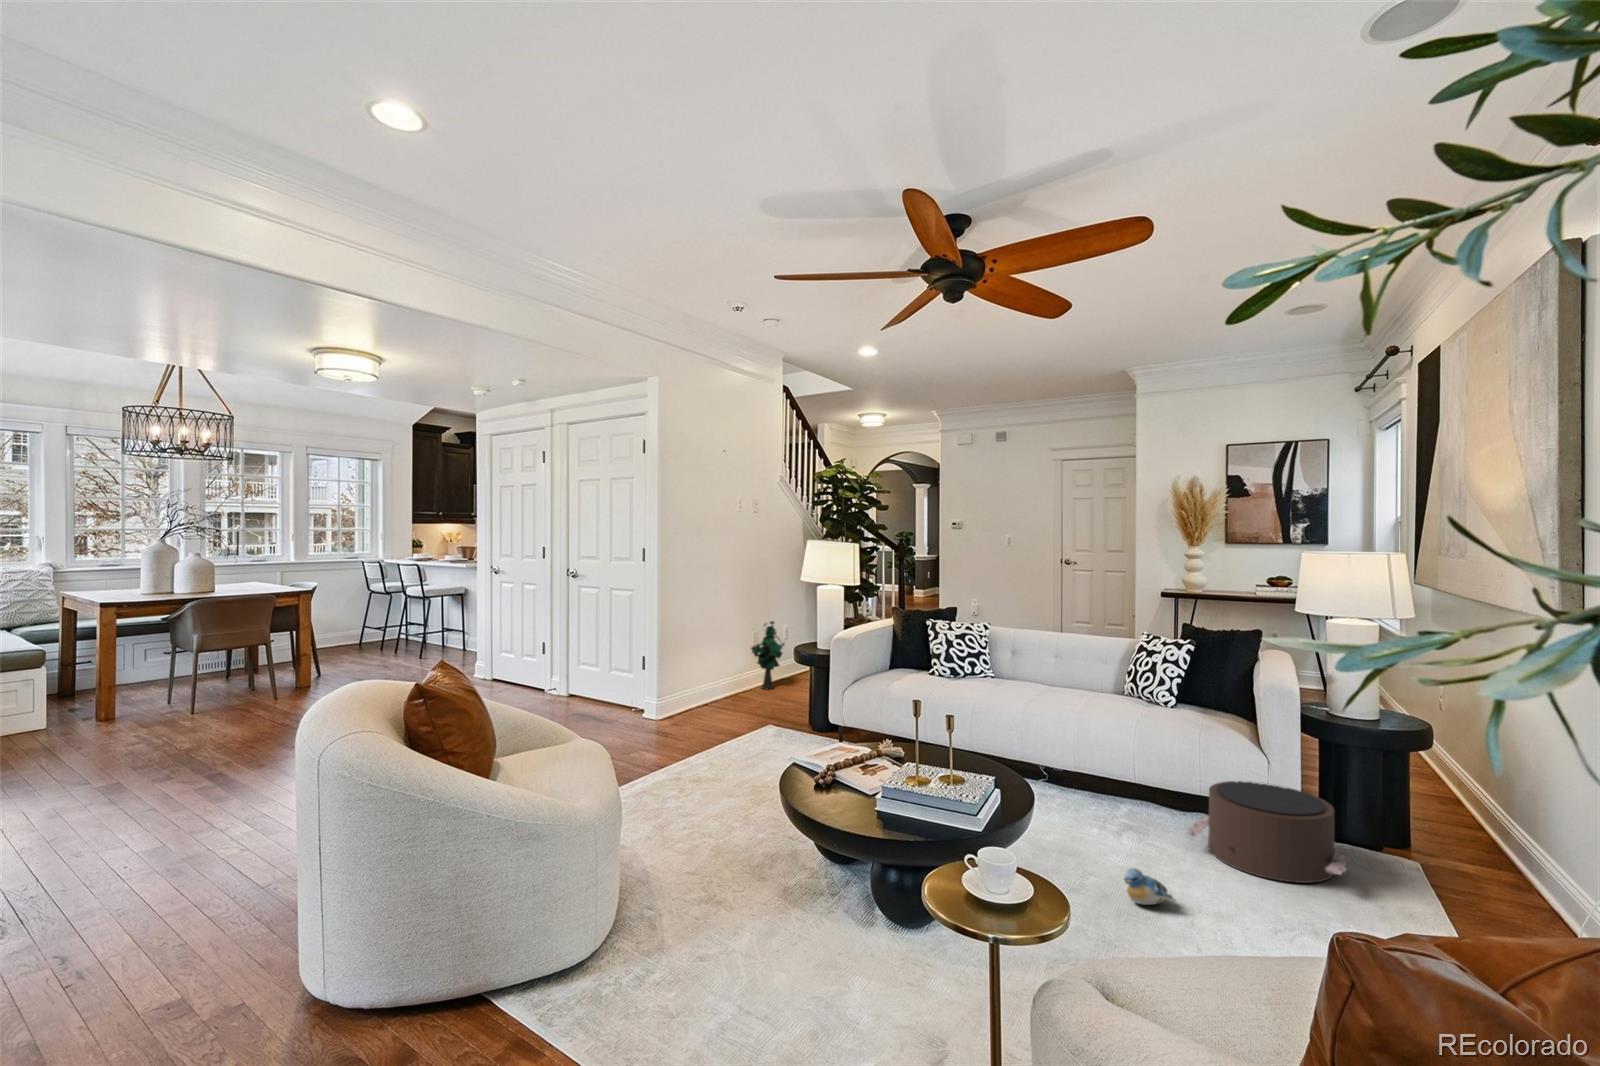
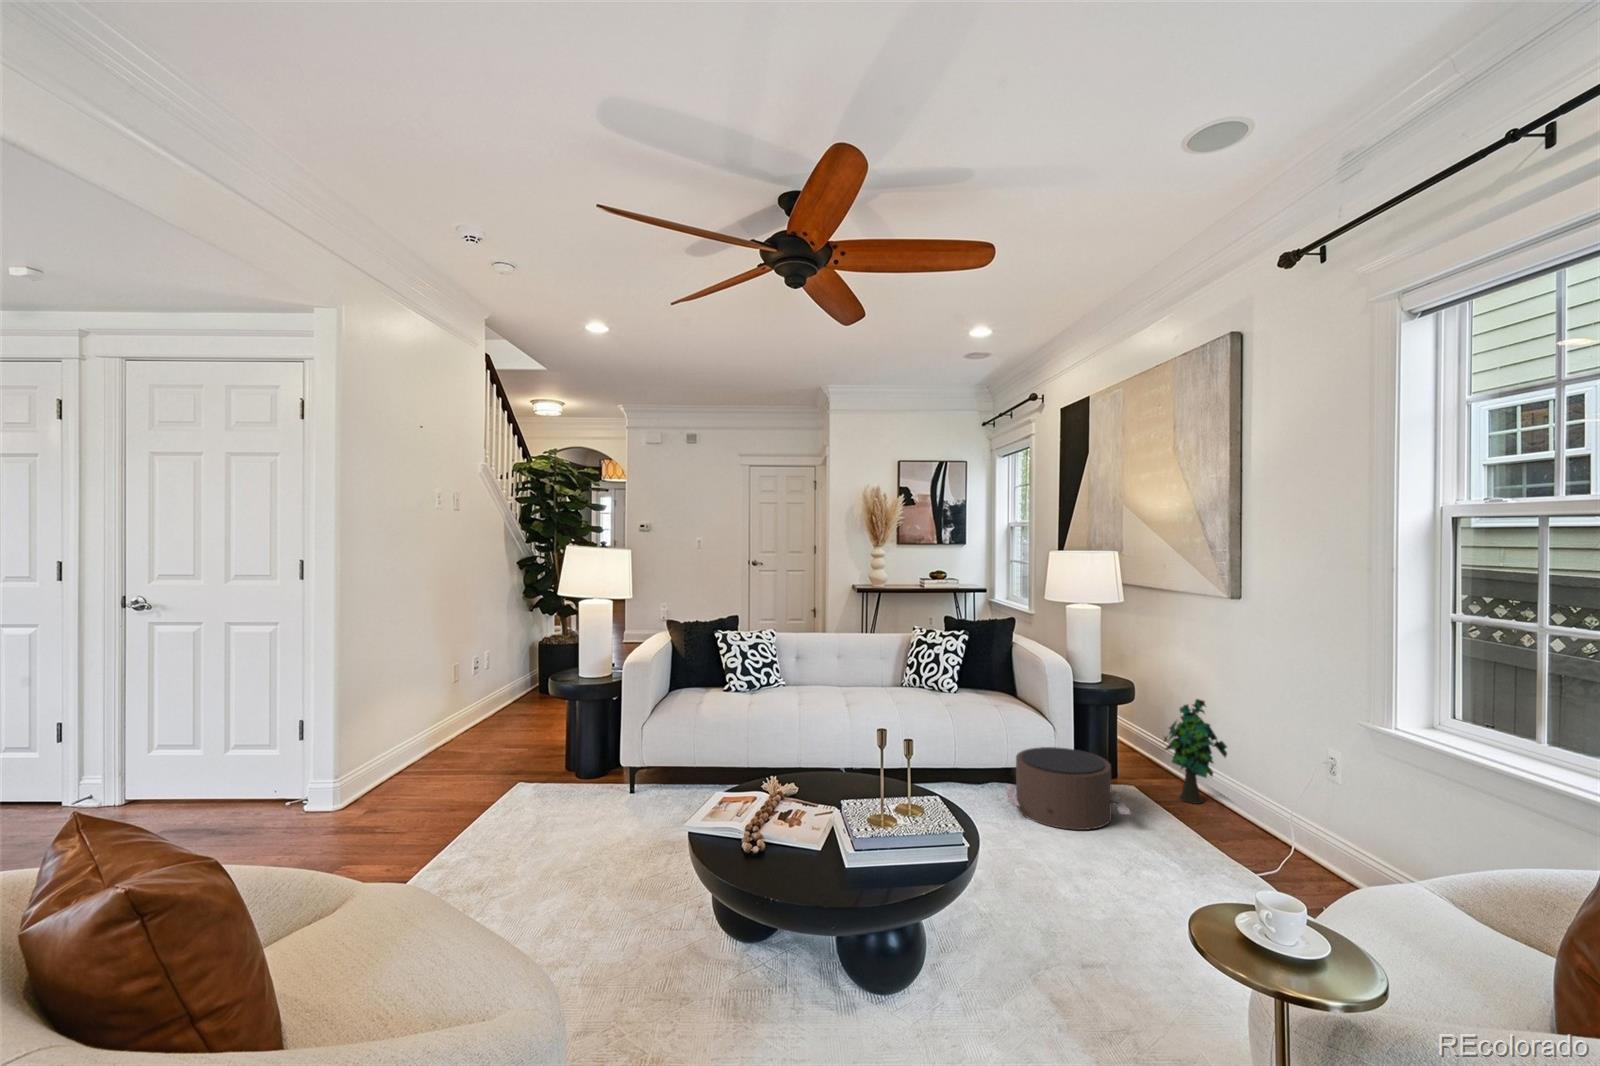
decorative plant: present [751,621,784,689] -> present [1164,699,1227,803]
plush toy: present [1124,868,1175,905] -> none [1016,853,1055,885]

